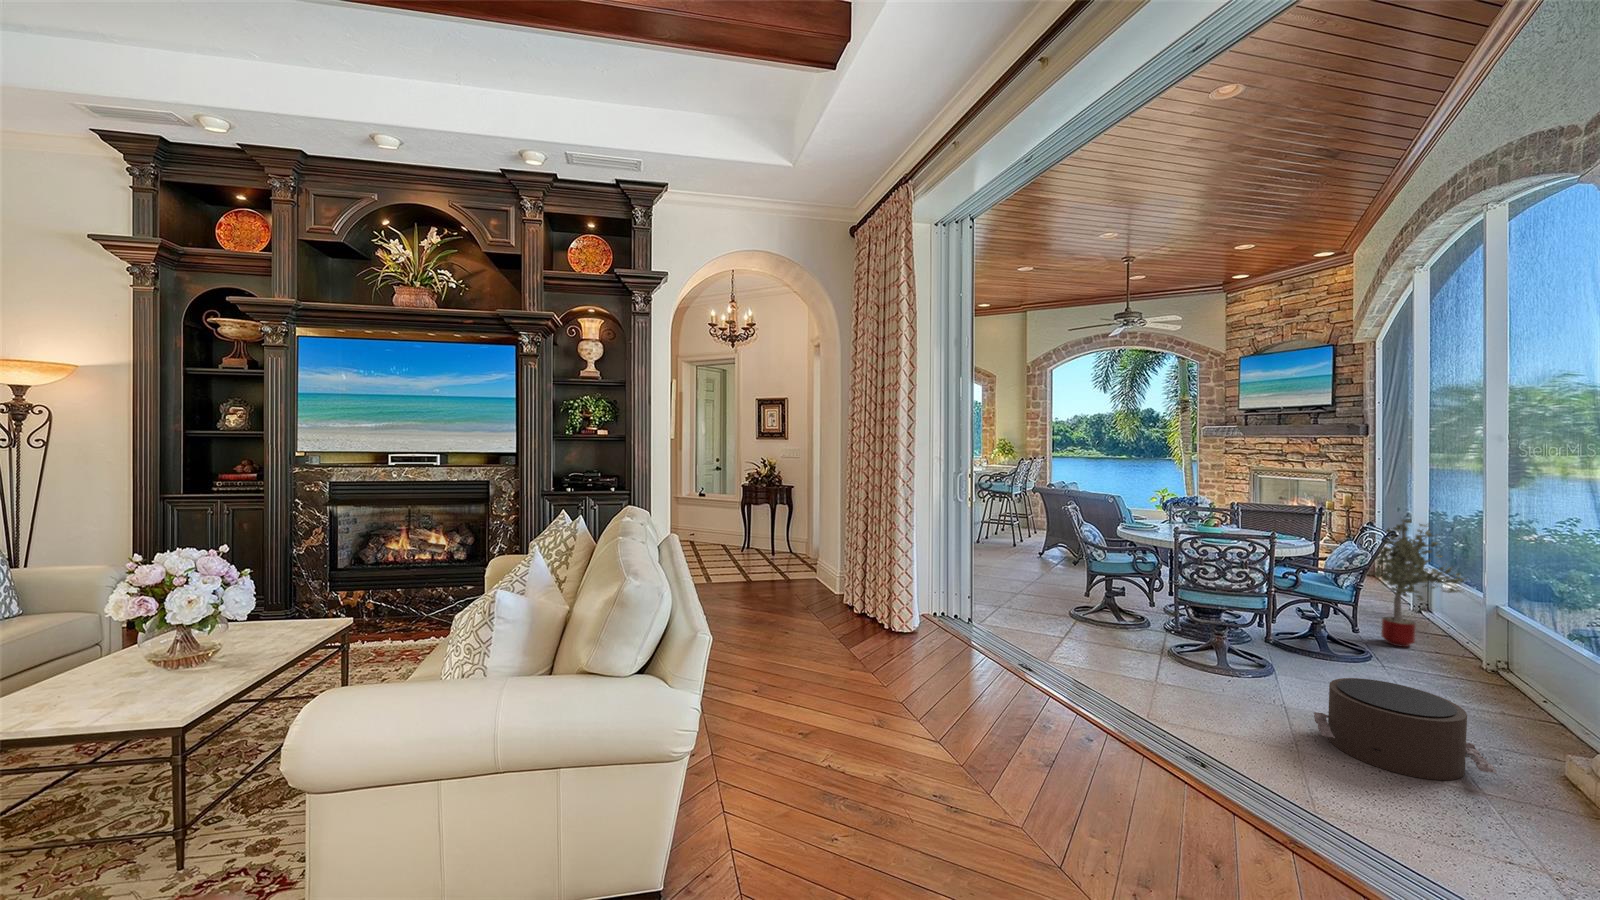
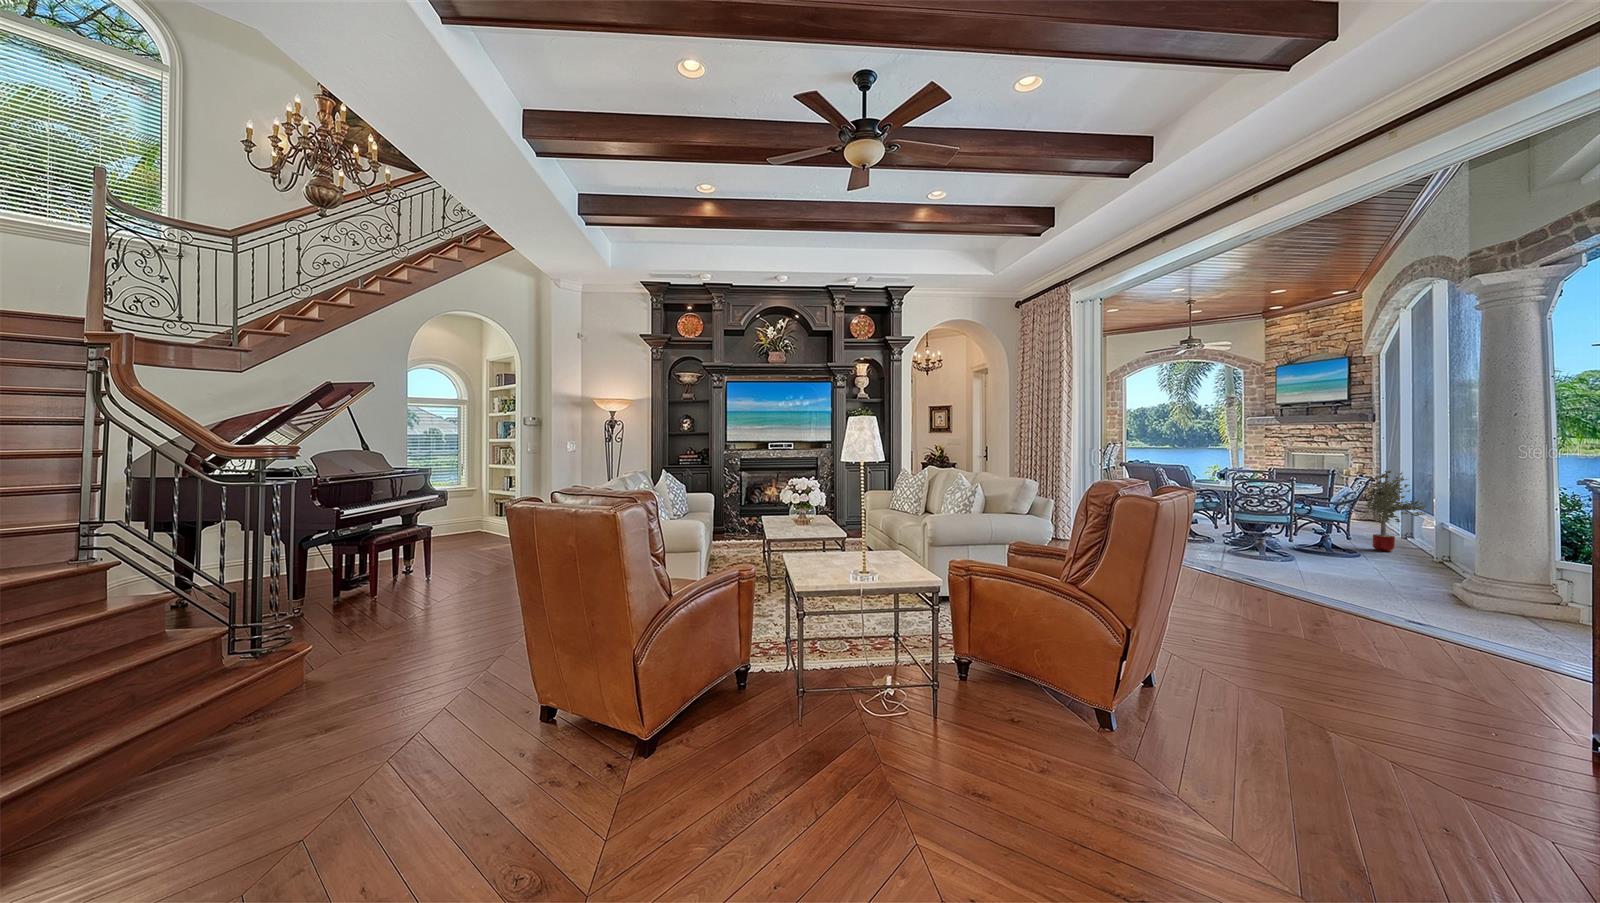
pouf: present [1314,678,1497,780] -> none [1316,549,1413,592]

